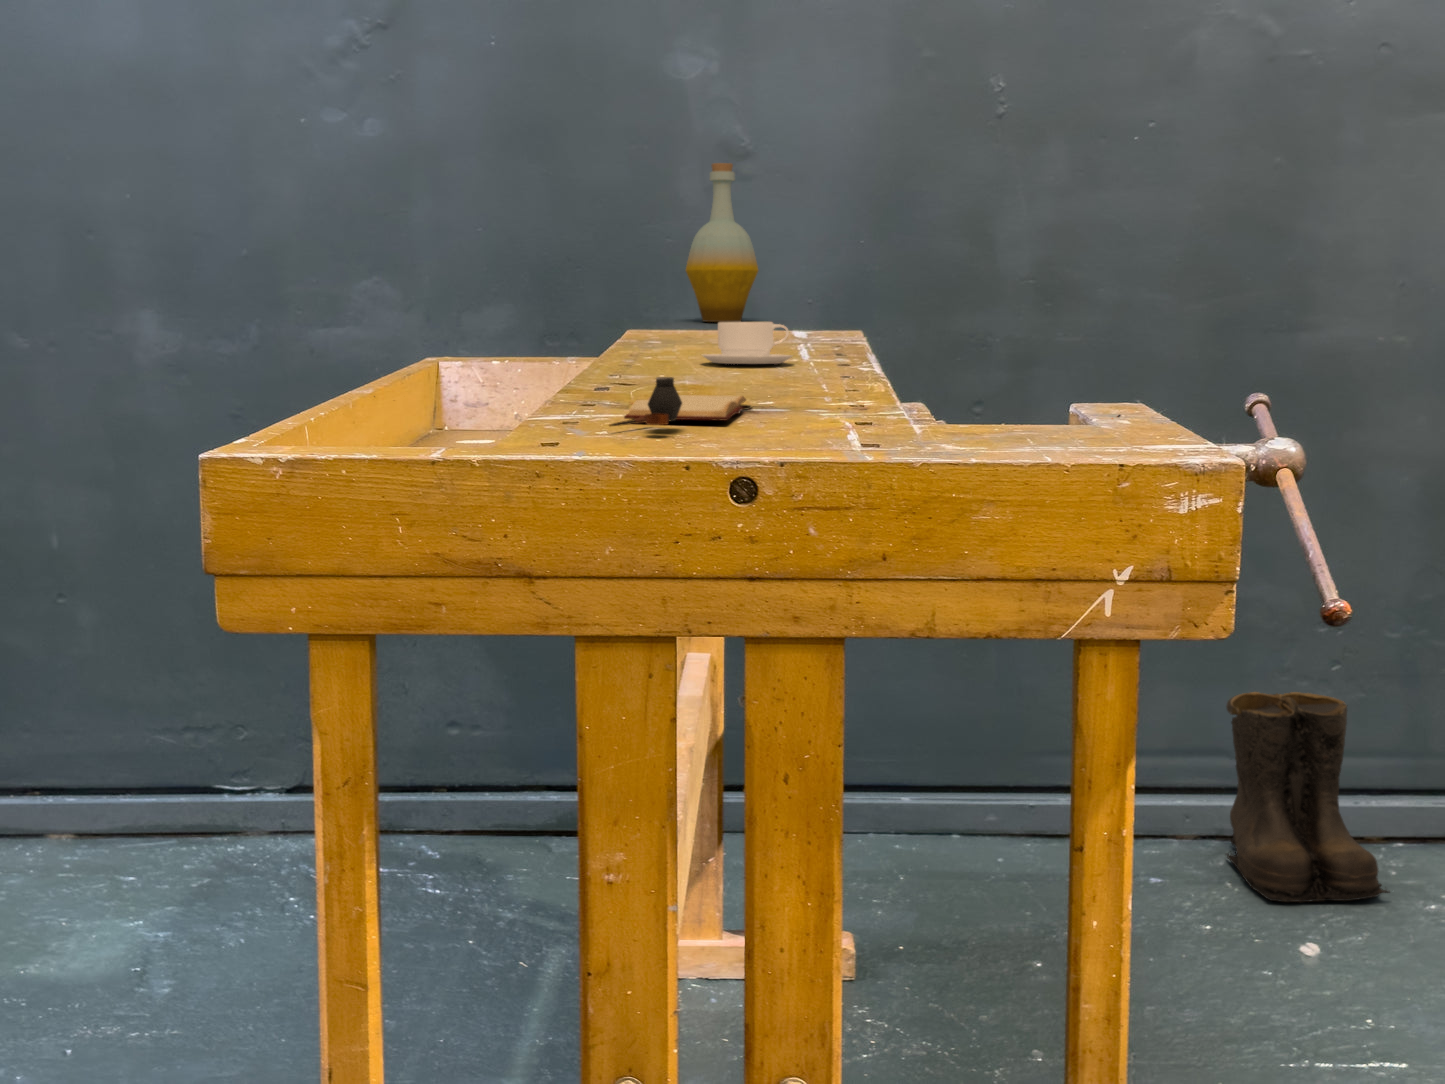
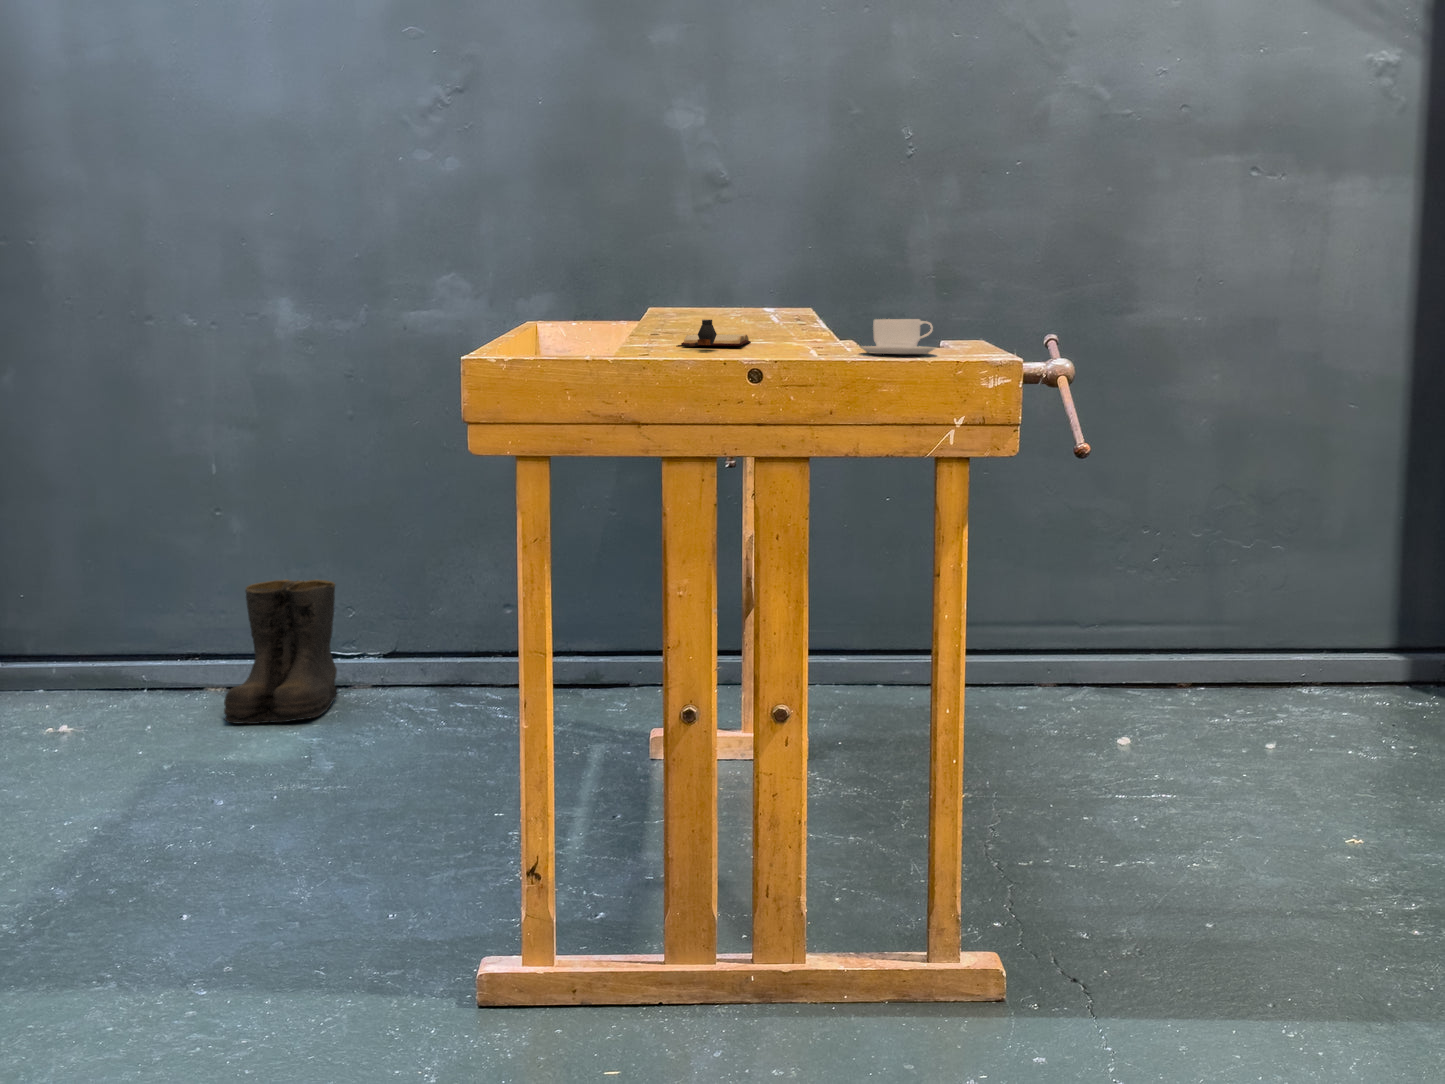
bottle: present [686,163,758,322] -> none [682,189,736,305]
coffee cup: present [702,322,793,364] -> present [860,319,936,354]
boots: present [1226,692,1389,902] -> present [224,580,338,724]

